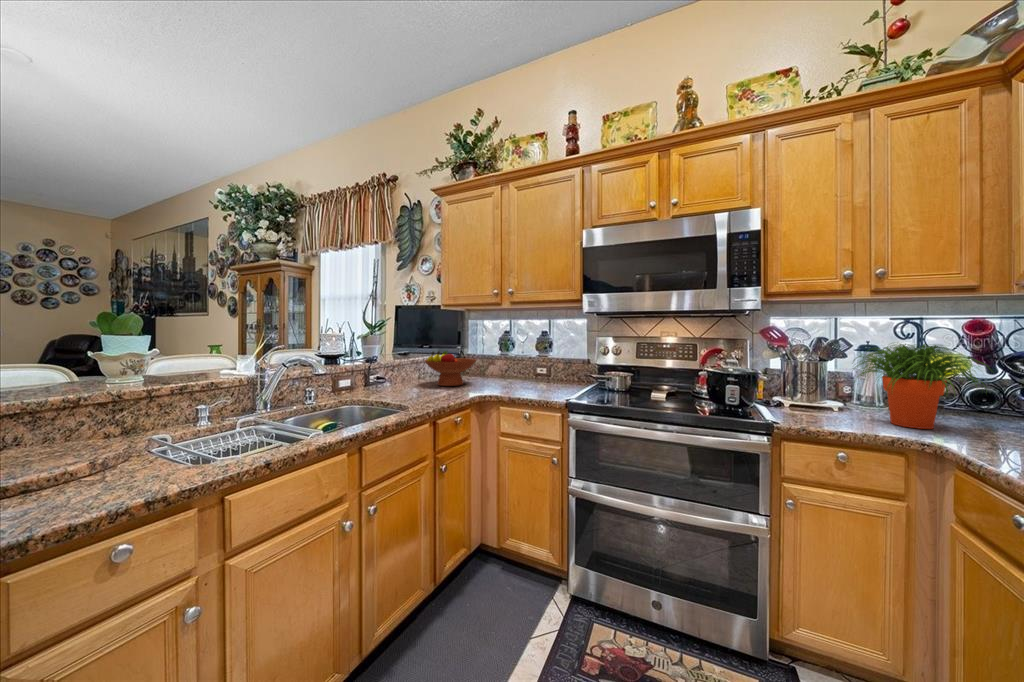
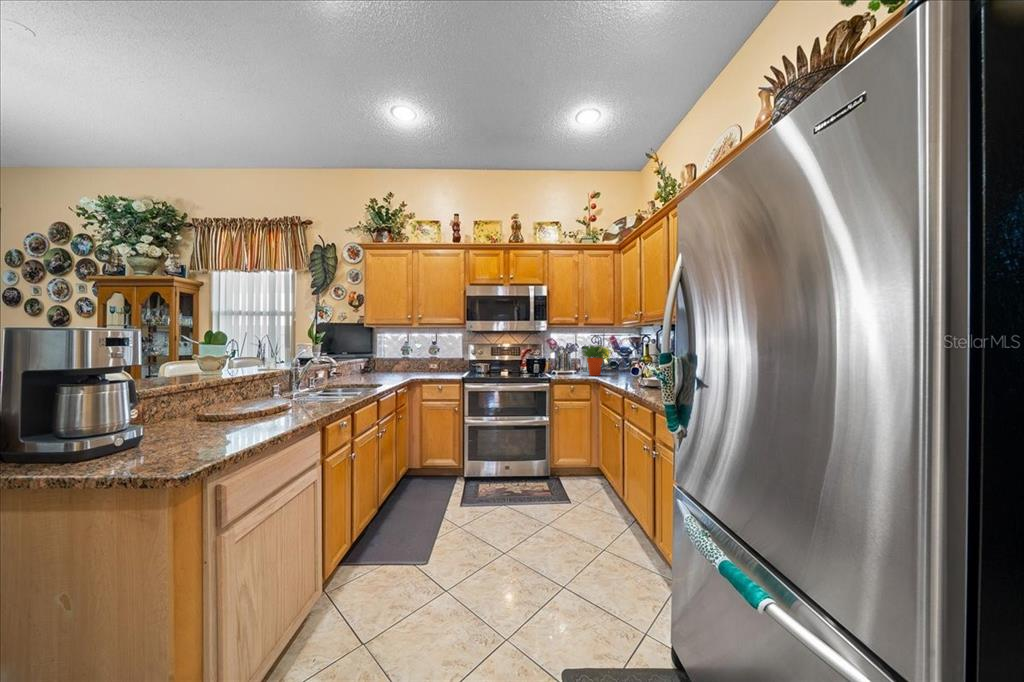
fruit bowl: present [424,351,476,386] -> none [362,353,398,376]

